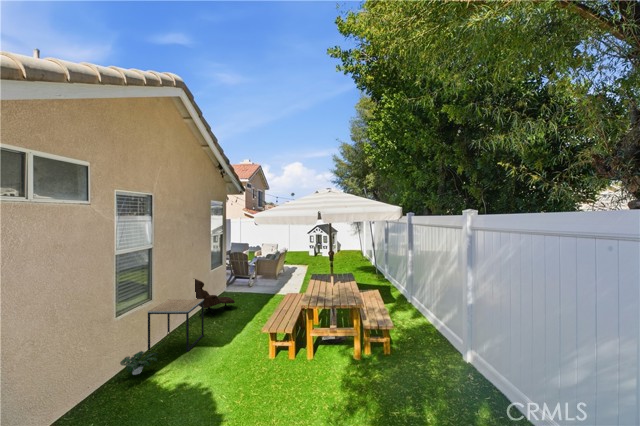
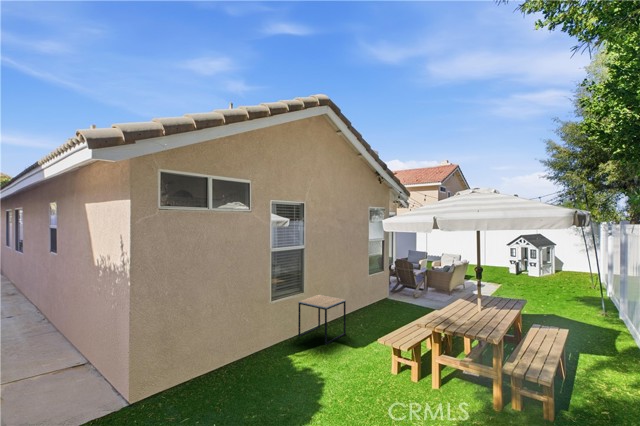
lounge chair: present [195,279,235,316] -> none [347,280,387,319]
potted plant: present [120,351,158,375] -> none [273,333,300,351]

